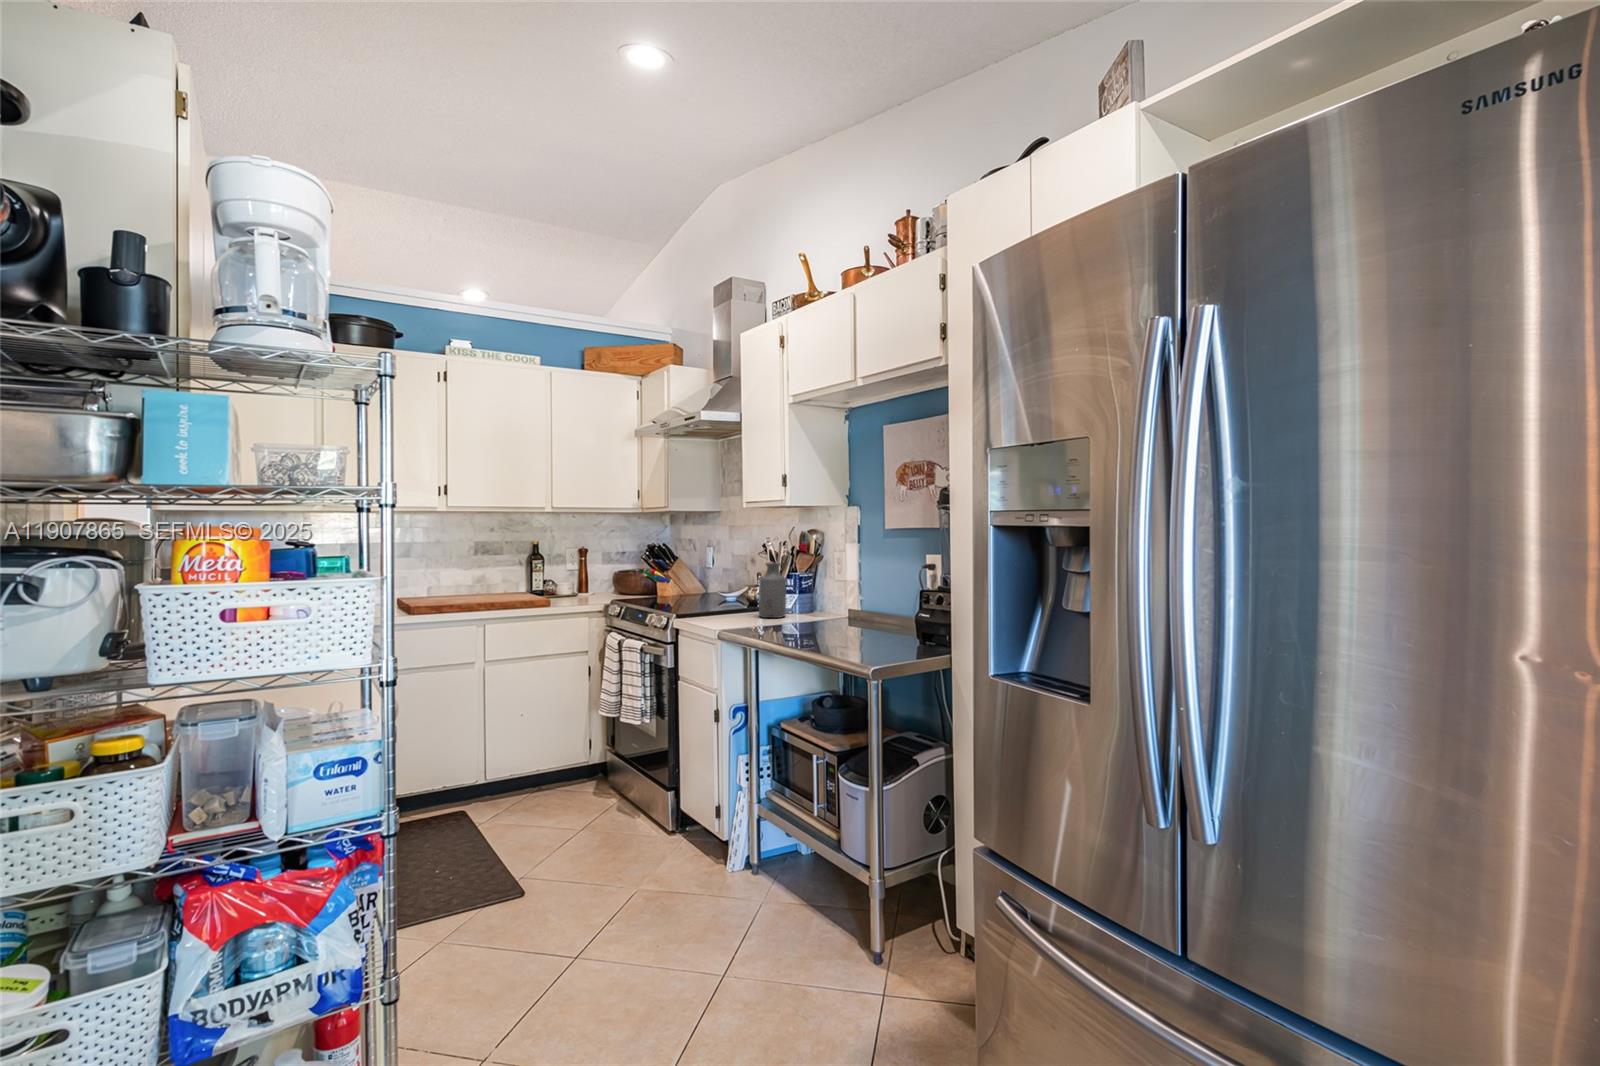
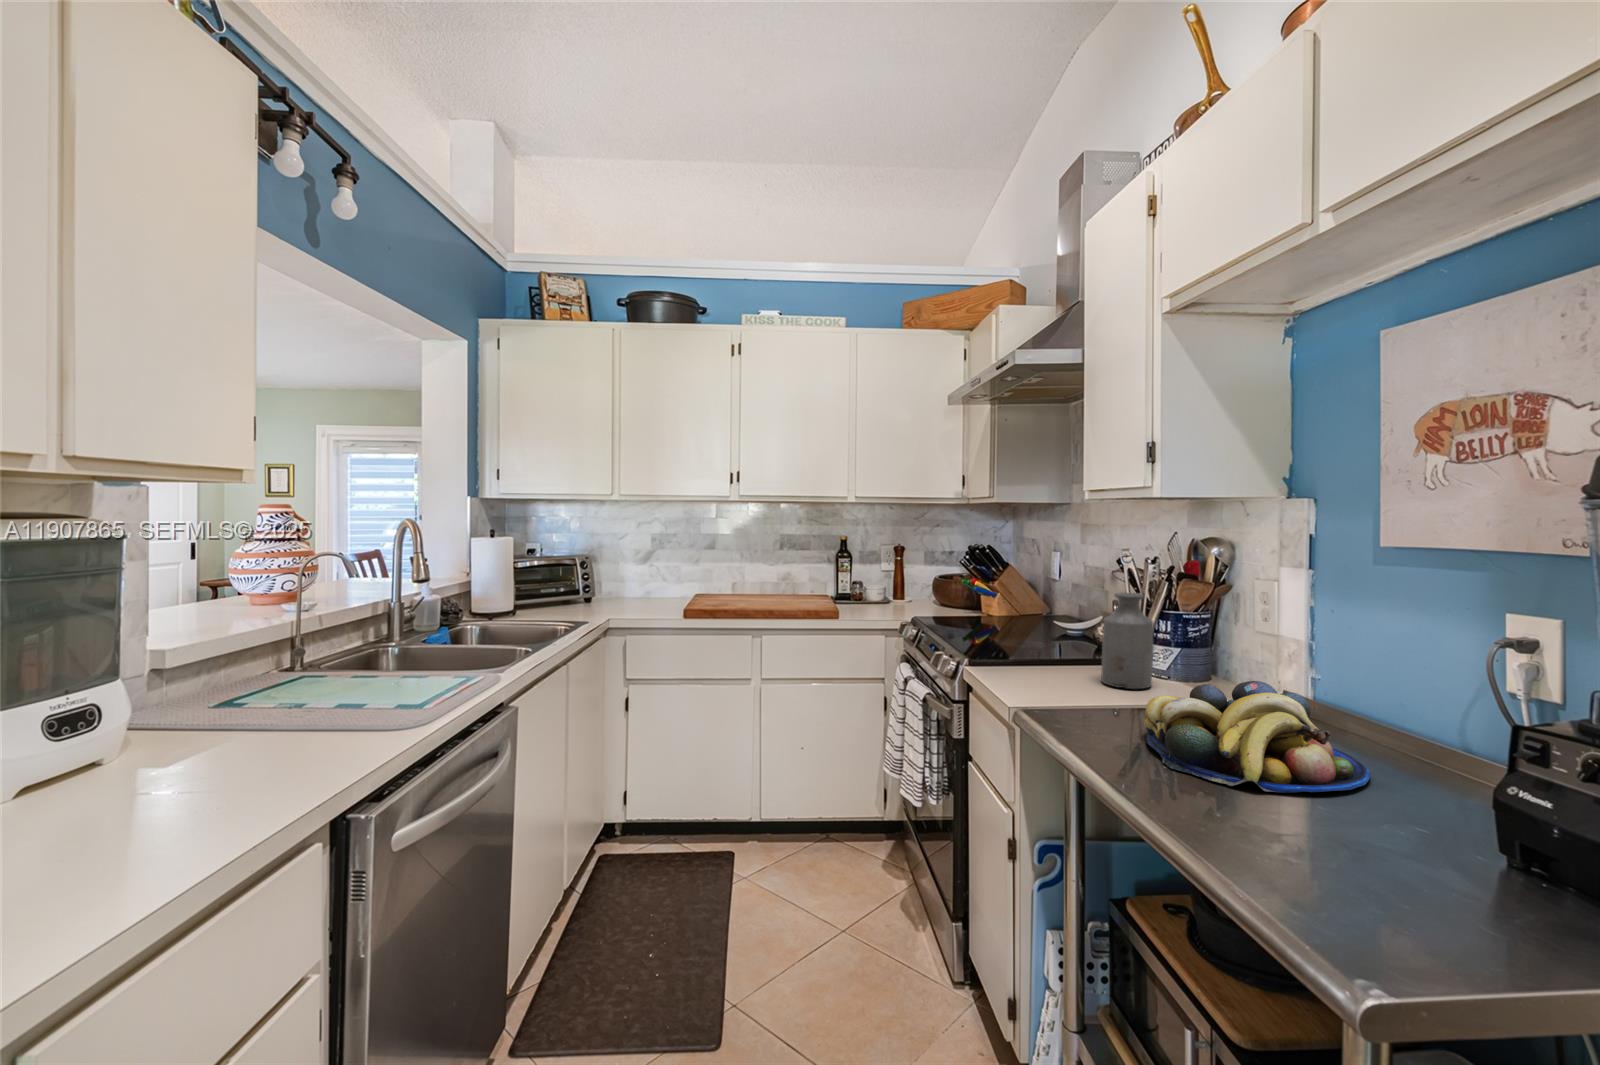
fruit bowl: none [789,597,882,638] -> present [1144,681,1370,793]

